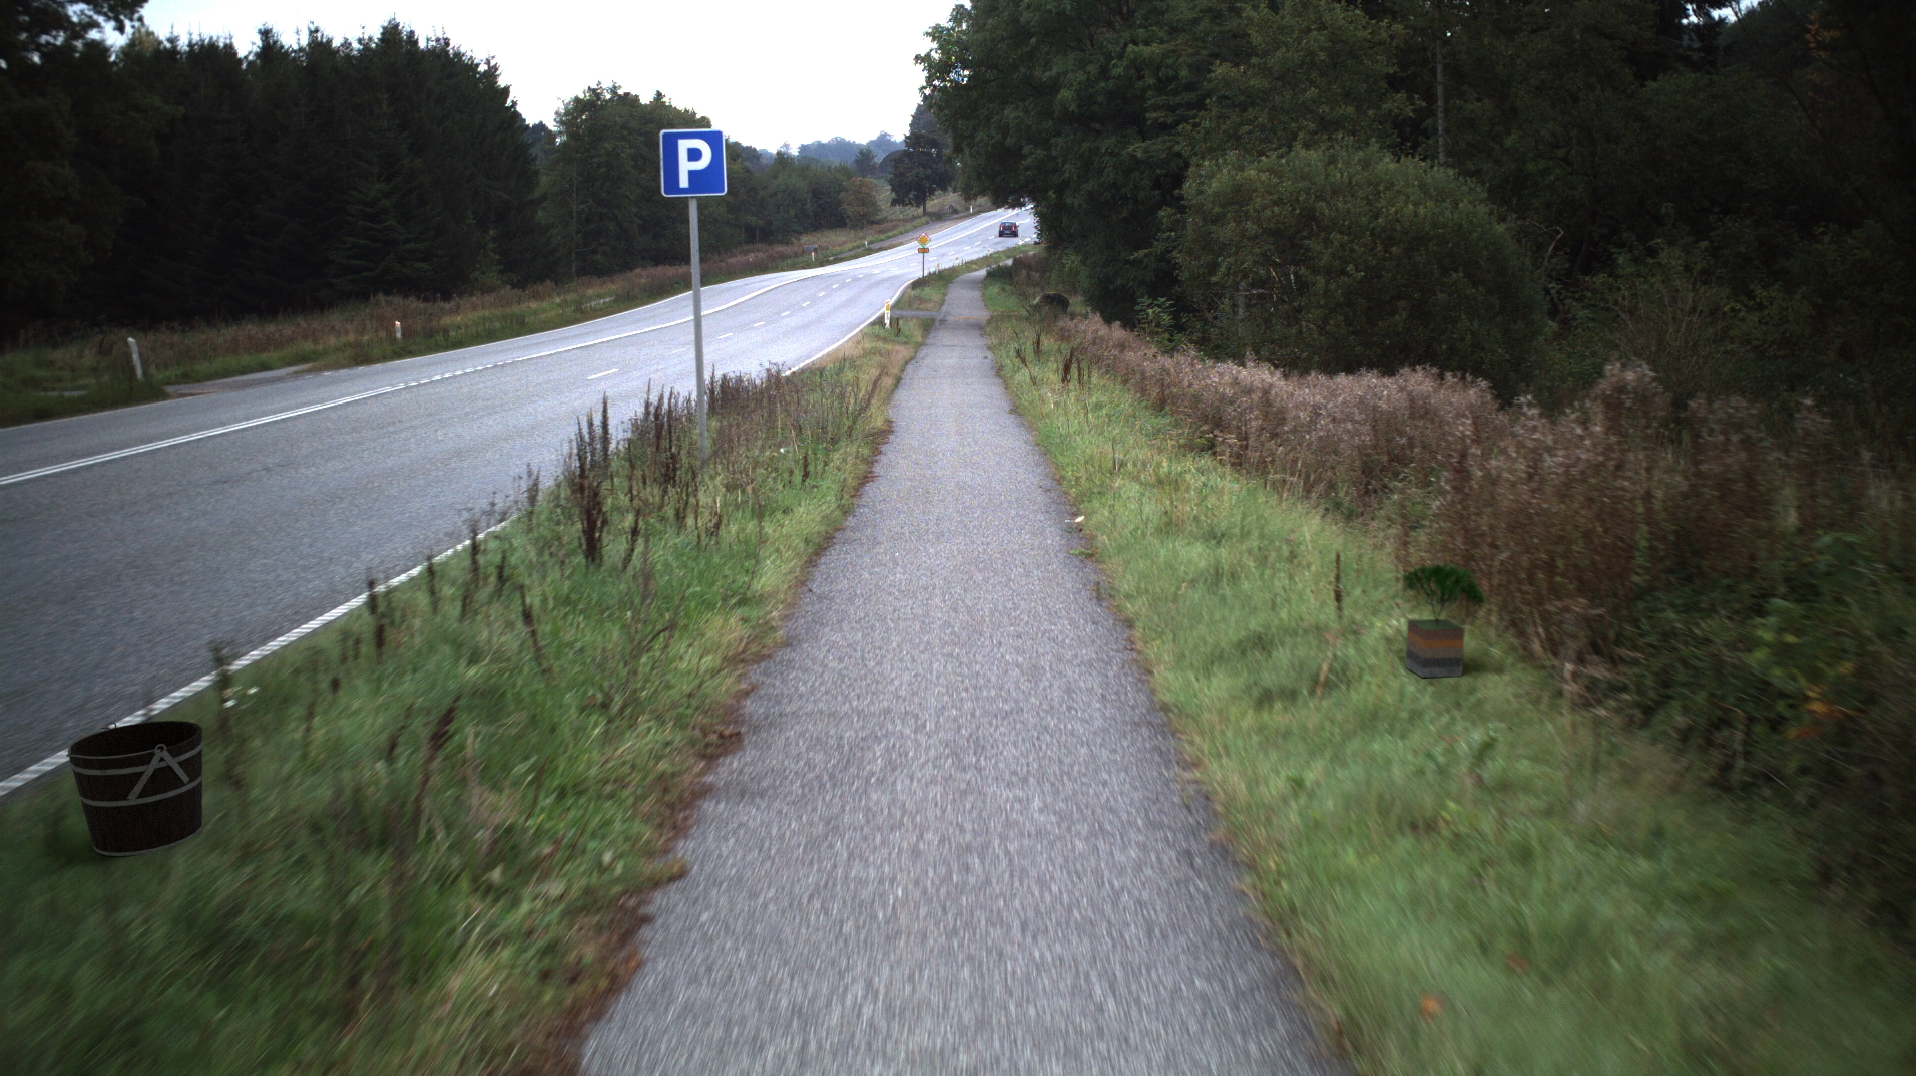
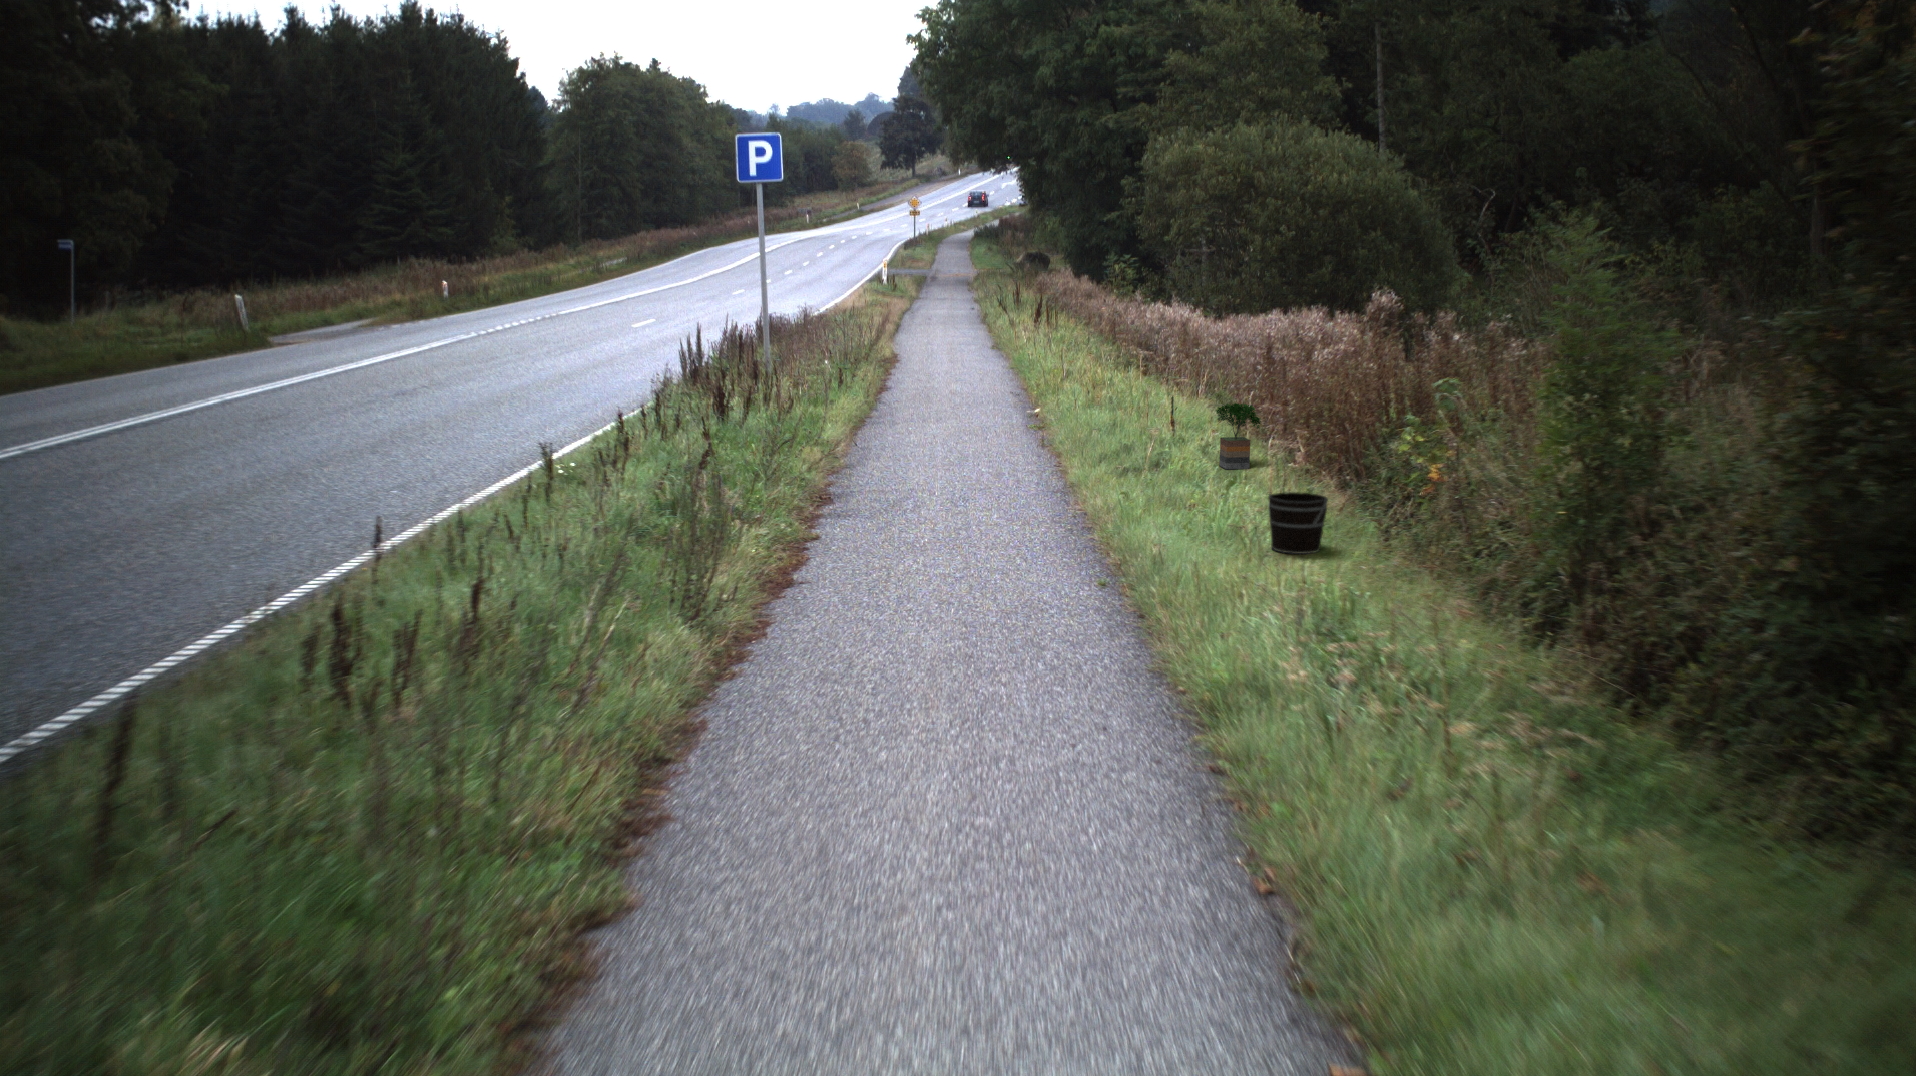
bucket: present [66,721,202,856] -> present [1268,492,1328,554]

